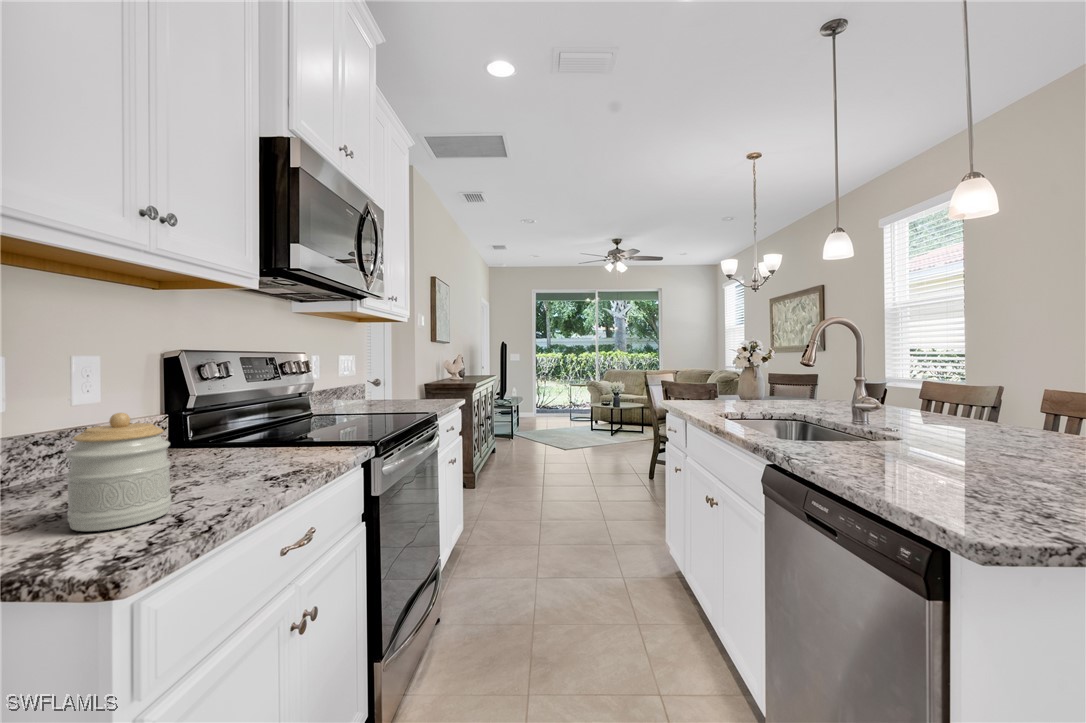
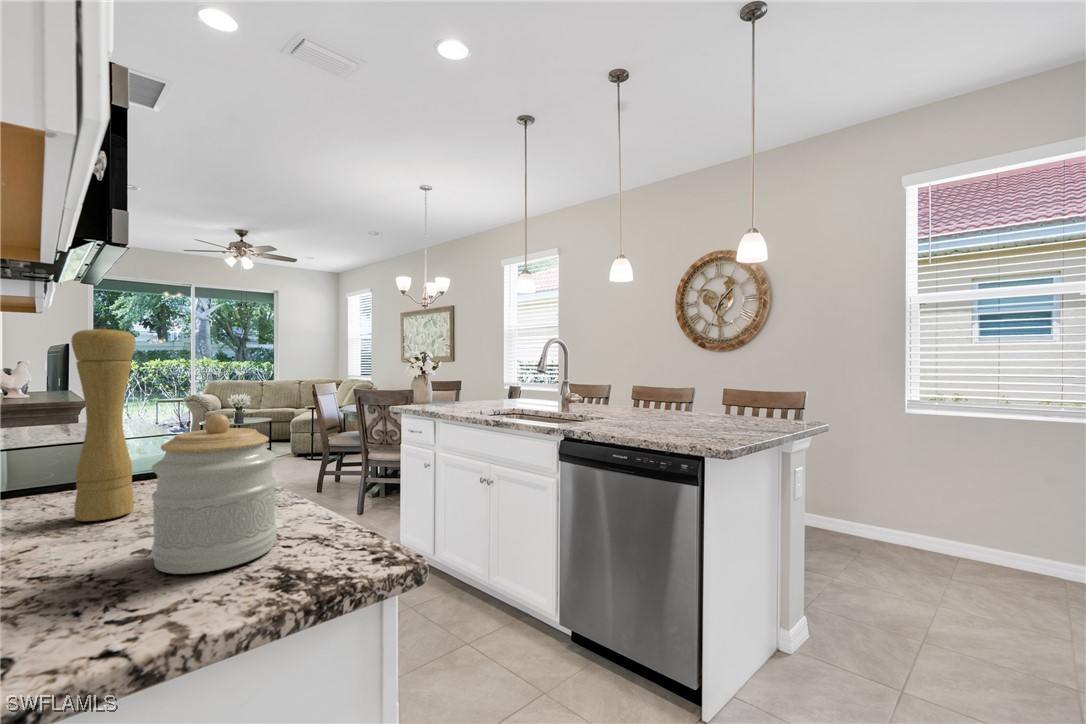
pepper mill: none [187,343,229,475] -> present [72,326,136,521]

